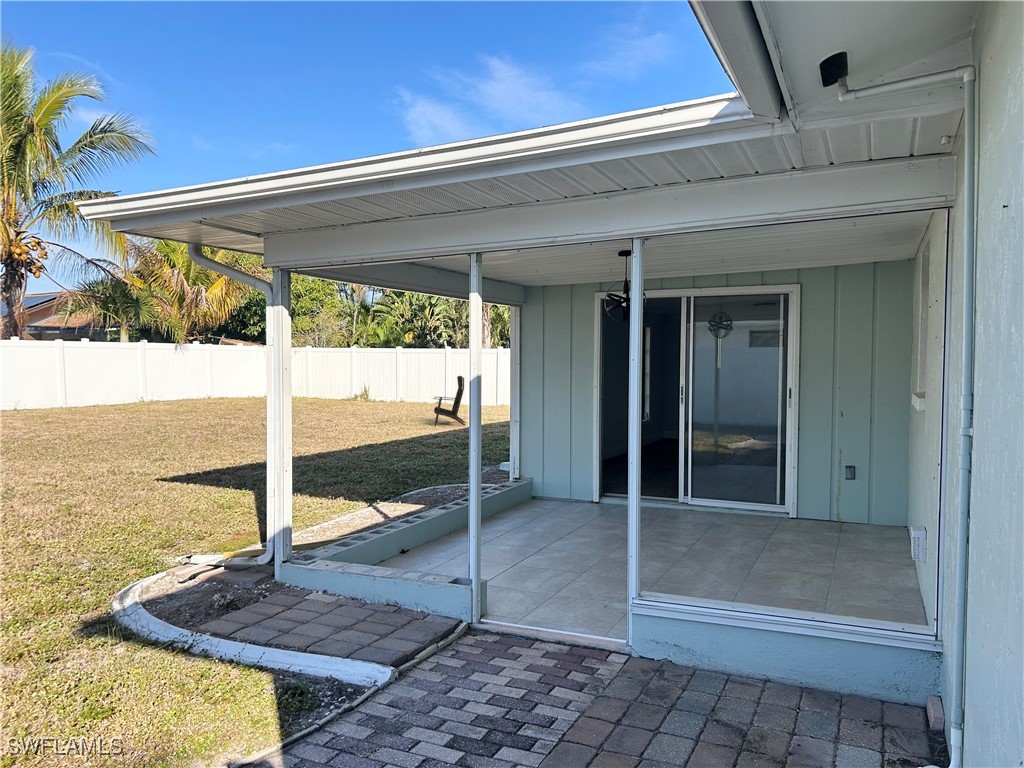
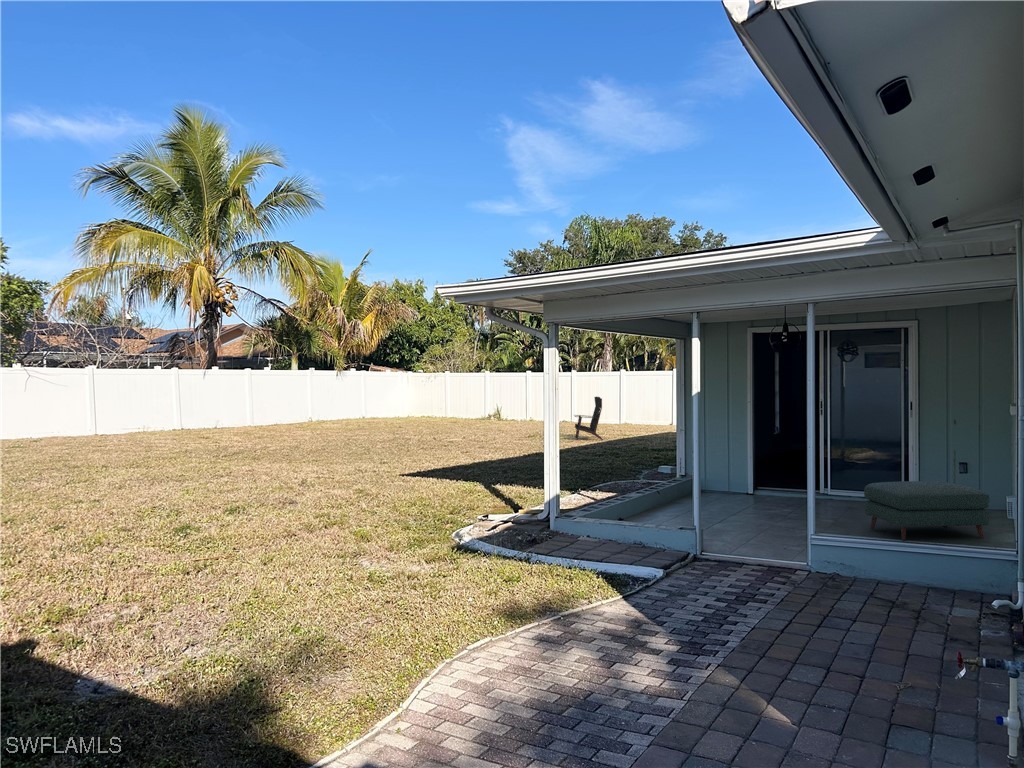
ottoman: none [722,500,888,592] -> present [864,481,990,541]

